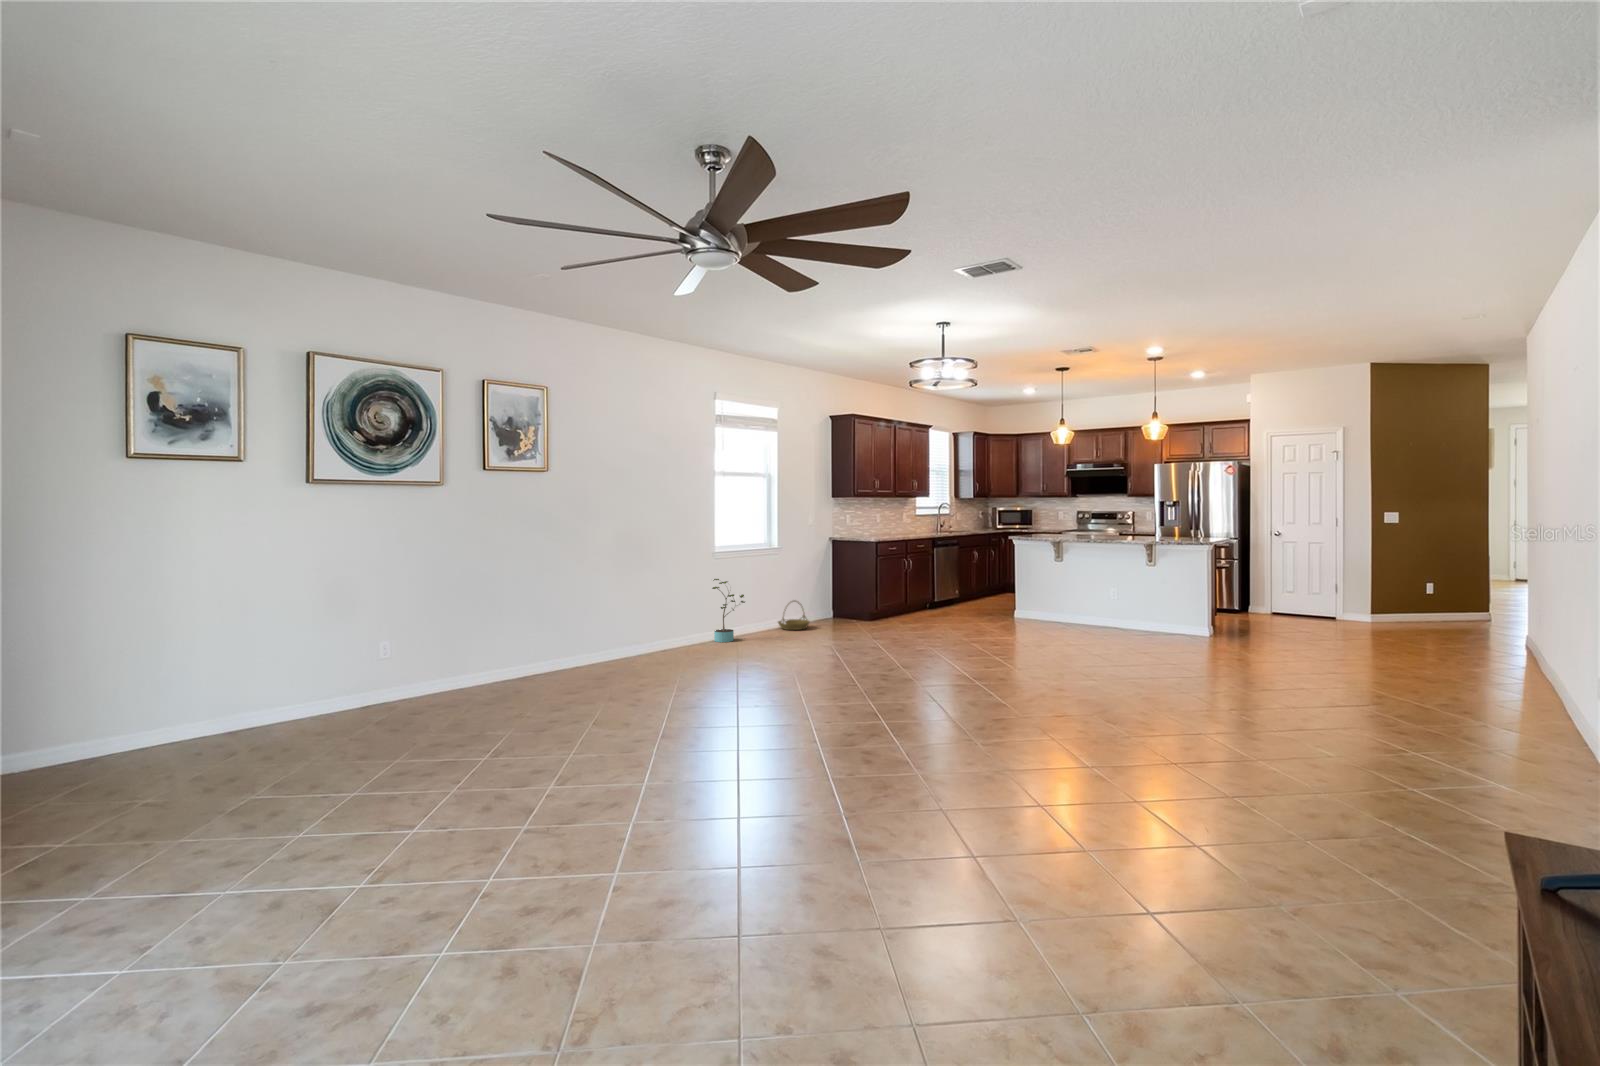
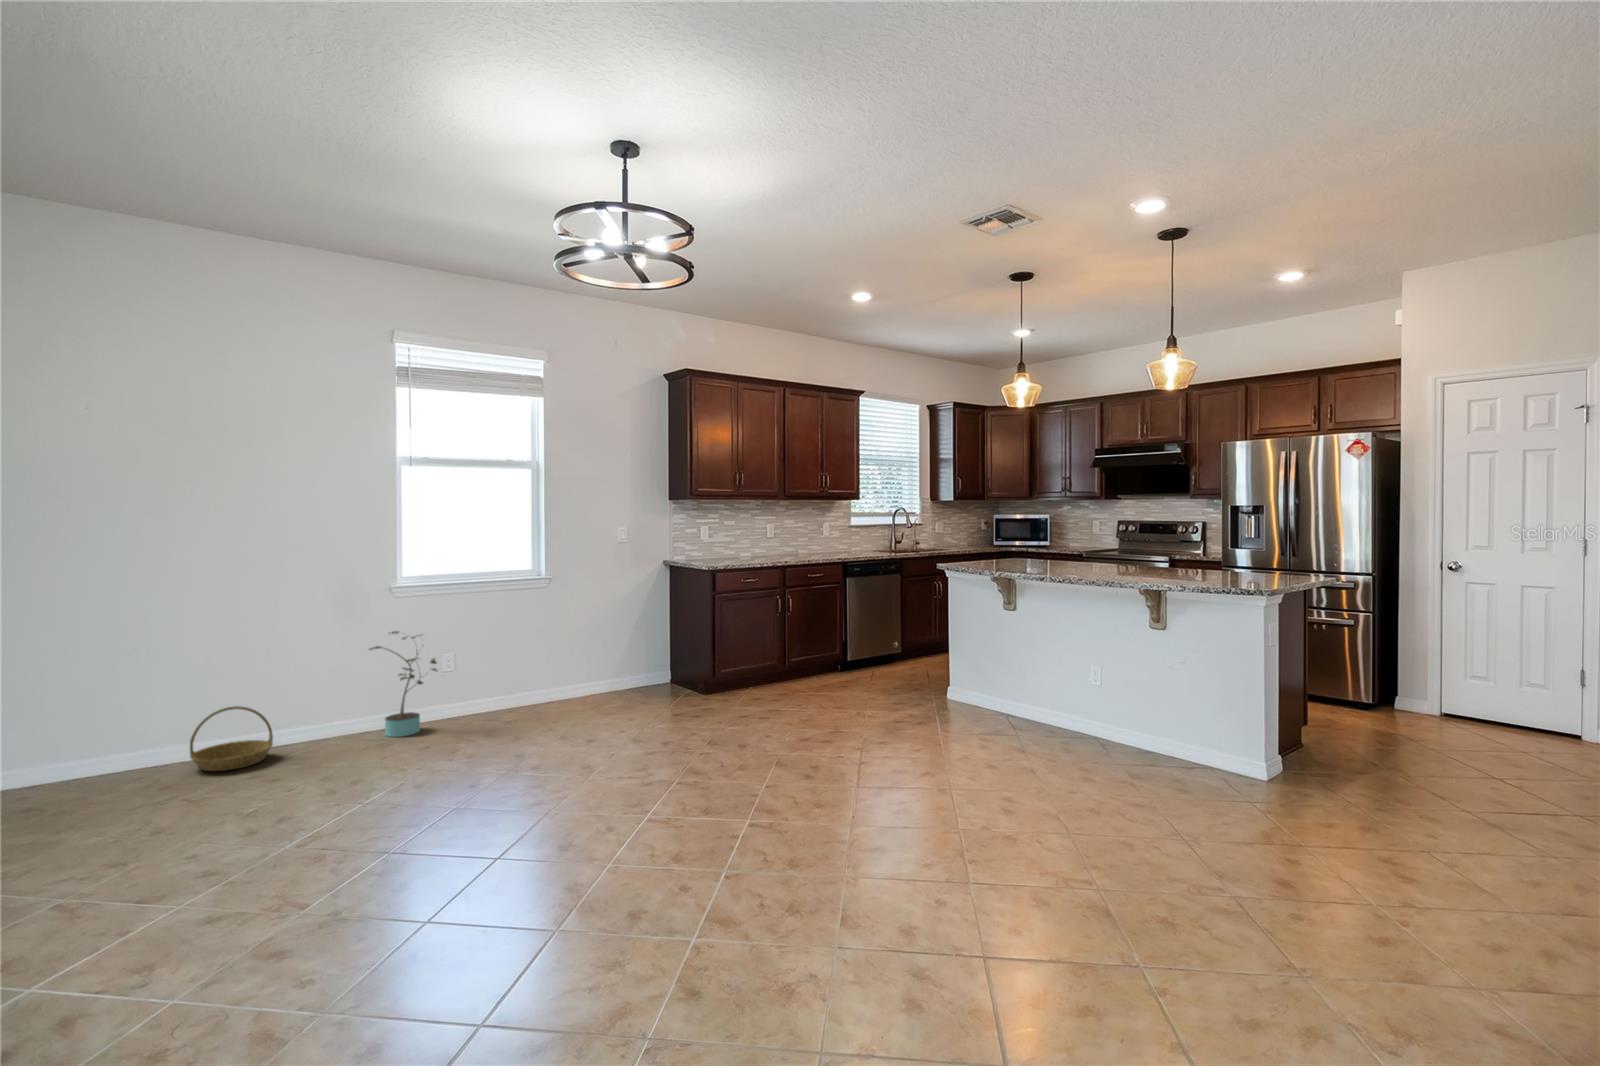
basket: present [778,601,810,630] -> present [190,706,273,771]

